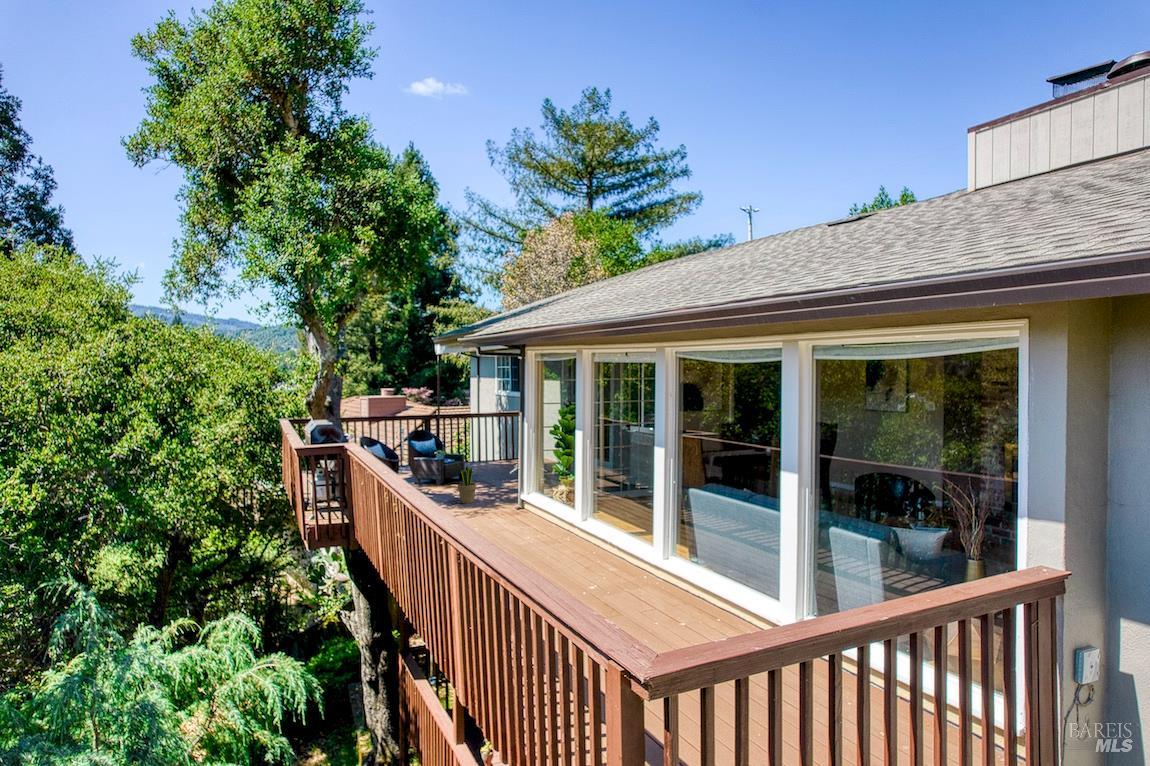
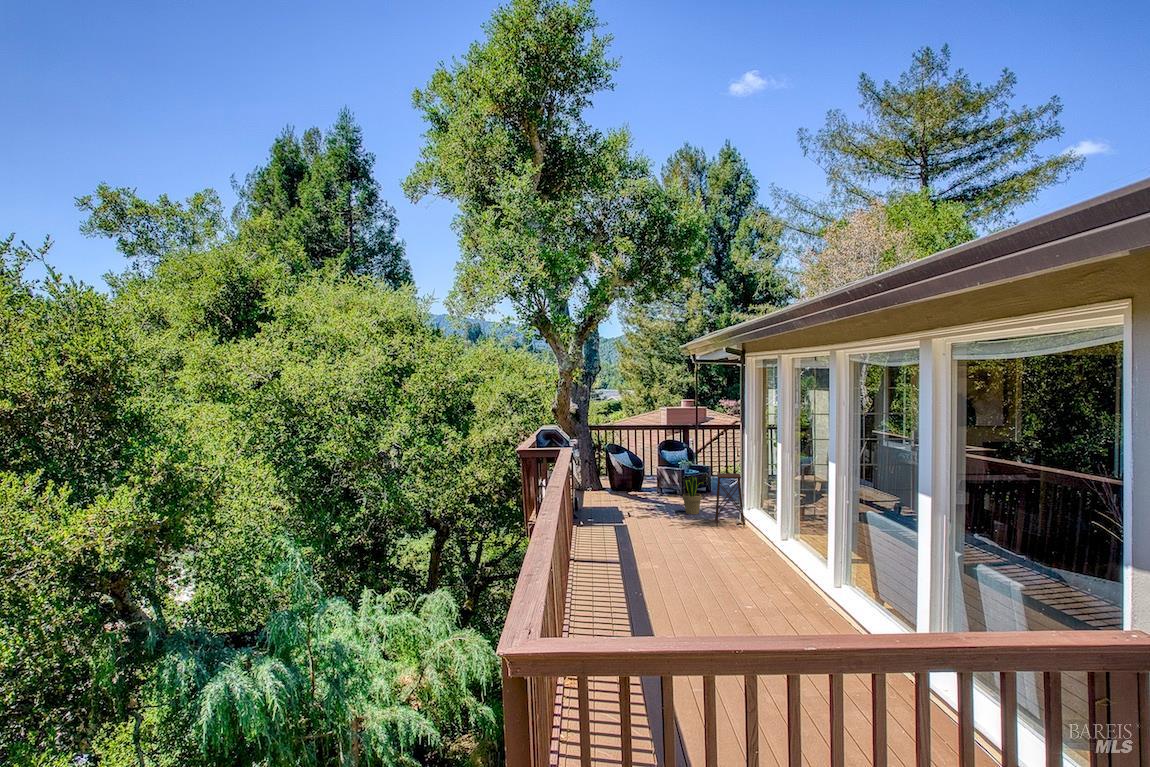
side table: none [496,460,528,512] -> present [715,473,745,527]

